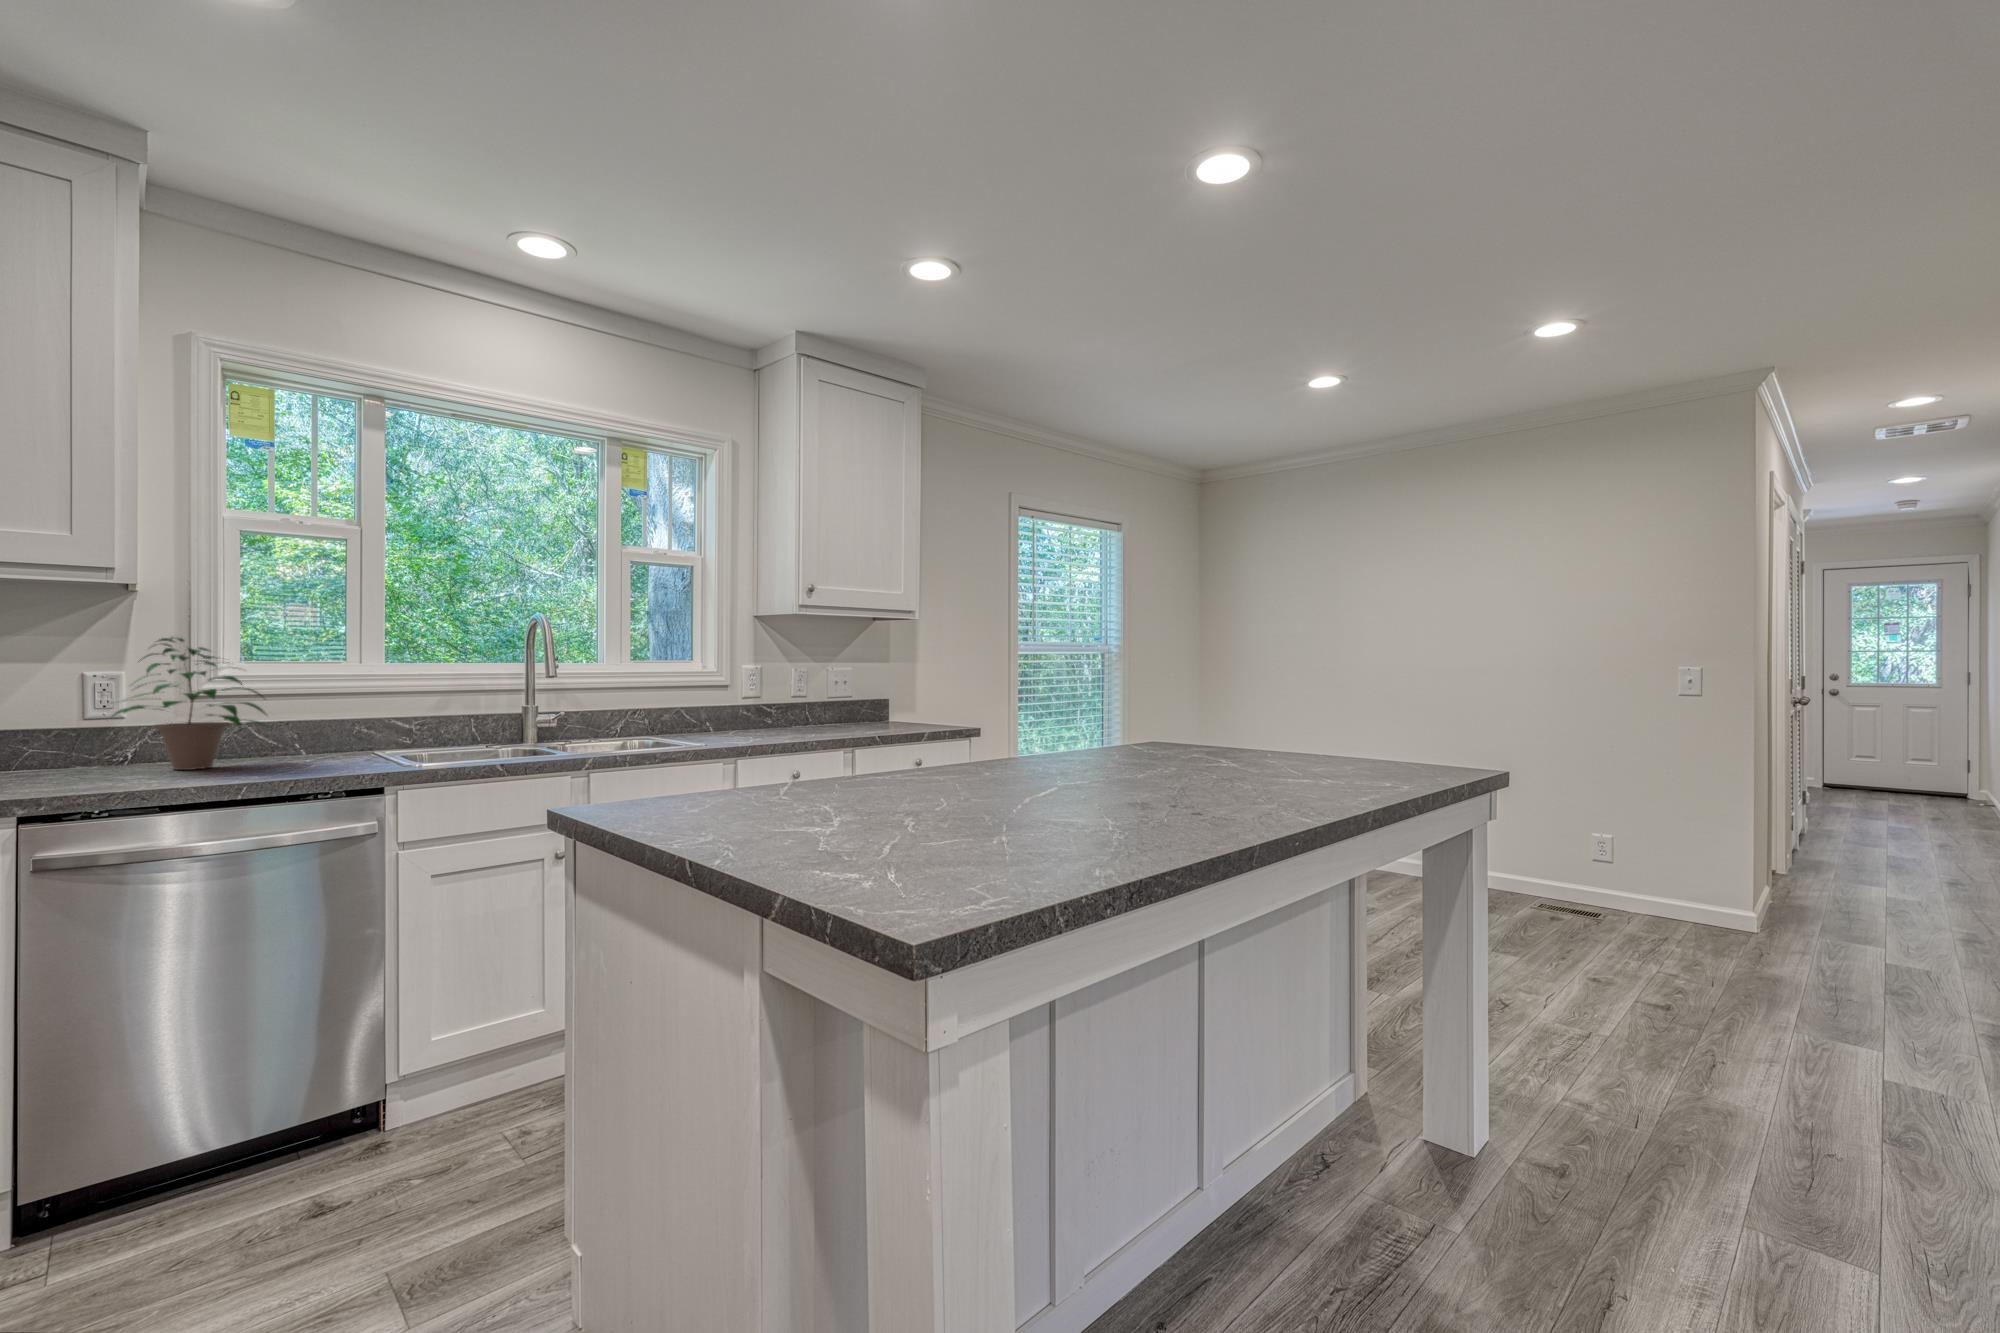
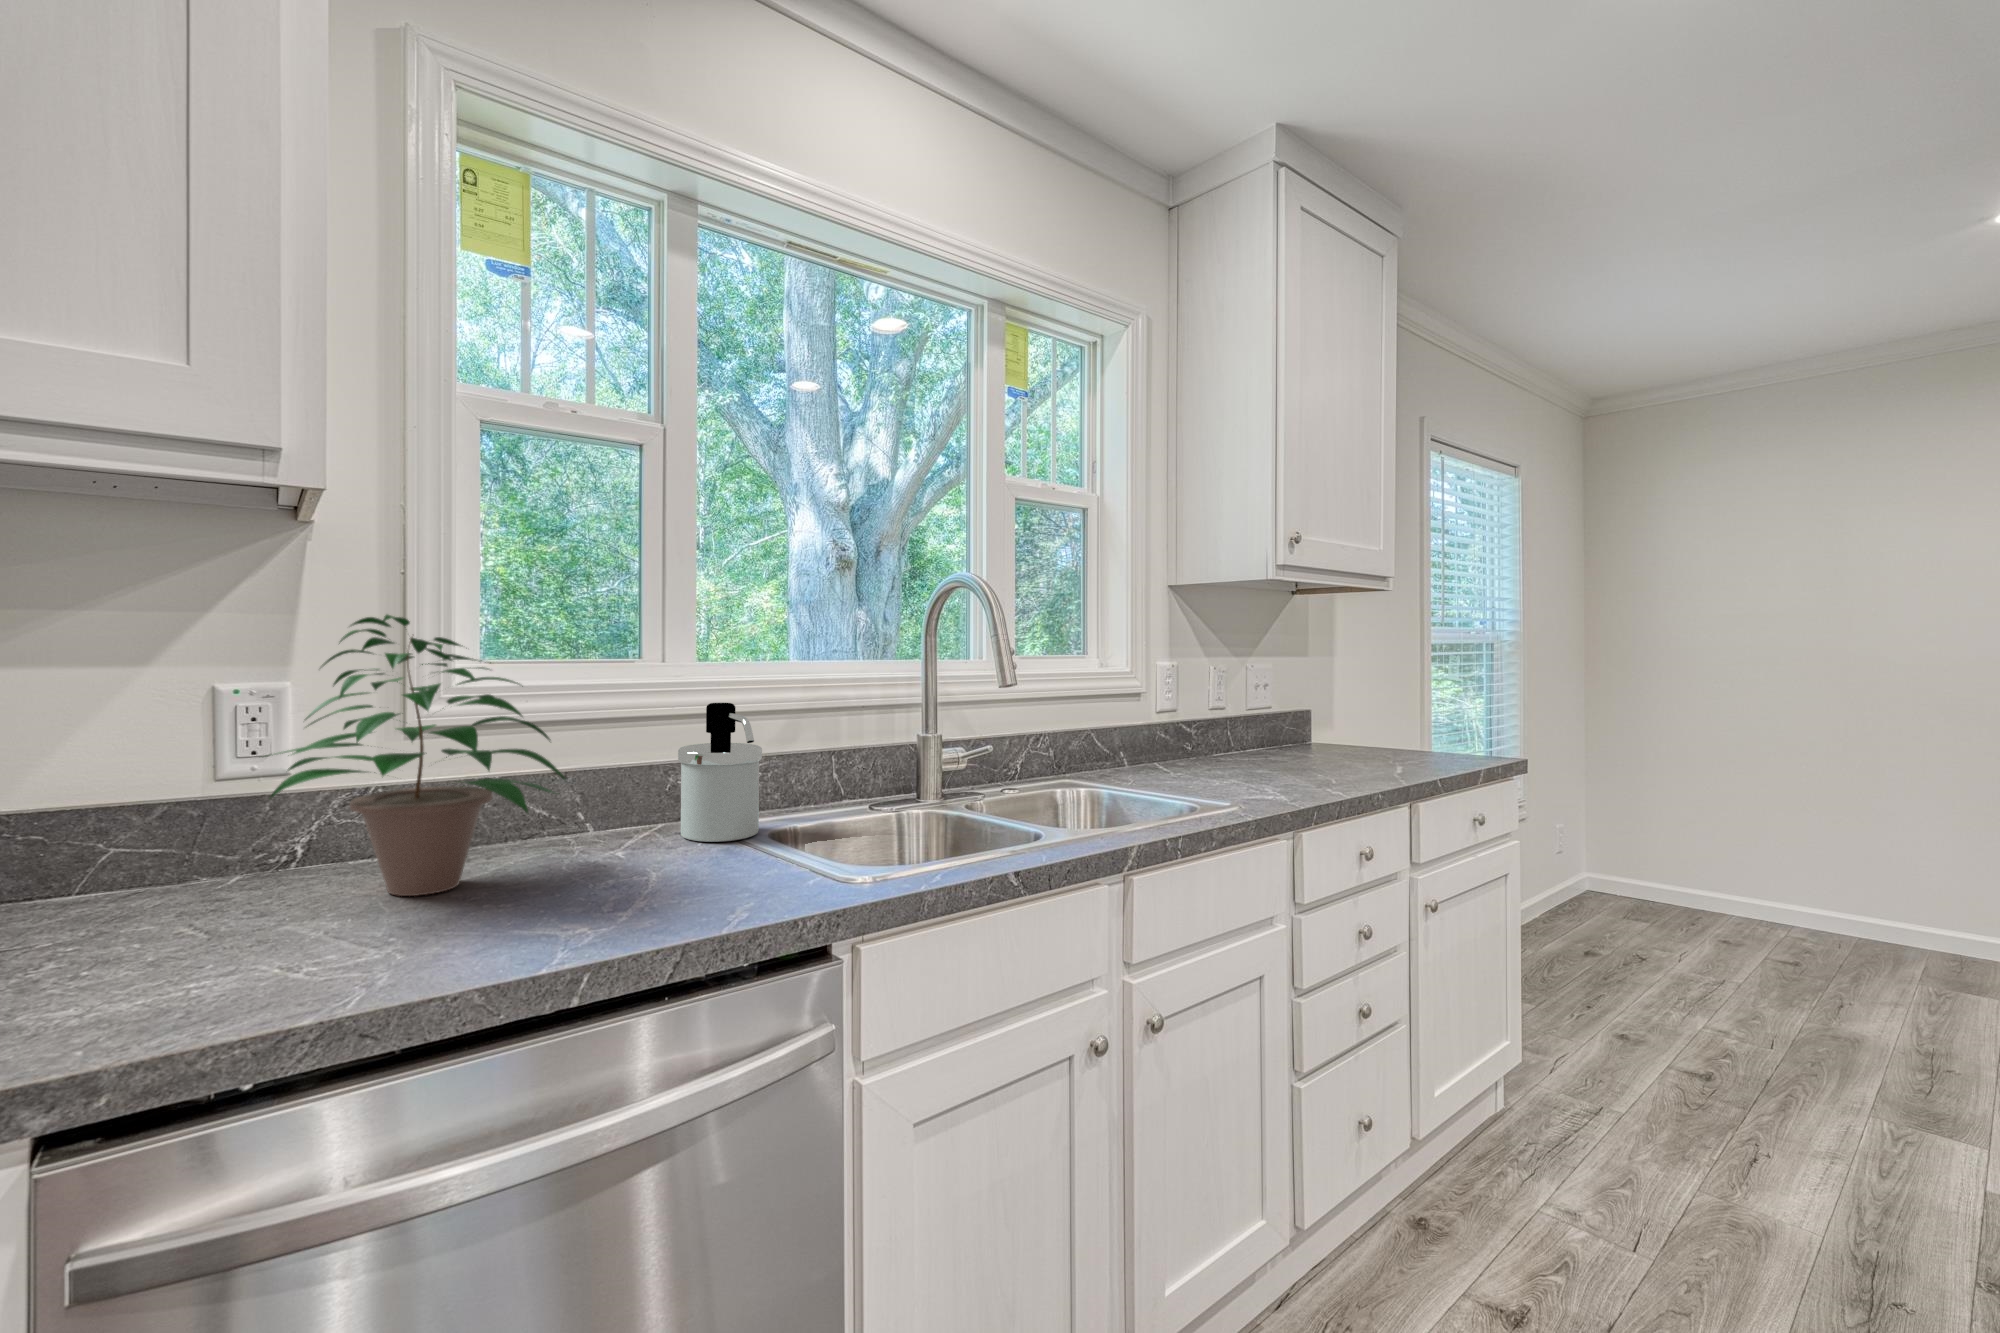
soap dispenser: none [352,684,404,757] -> present [678,703,762,842]

